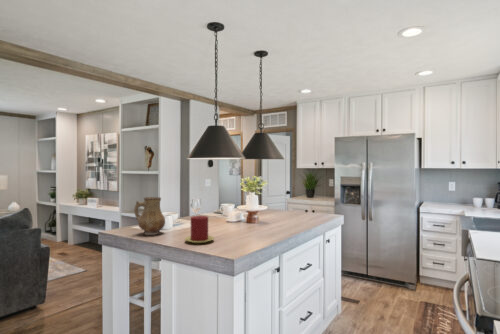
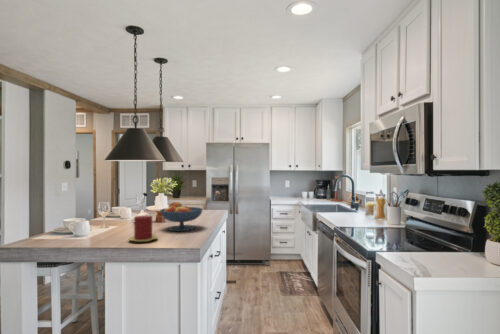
ceramic pitcher: present [134,197,165,235] -> none [55,201,91,243]
fruit bowl: none [232,203,277,236] -> present [160,202,202,231]

